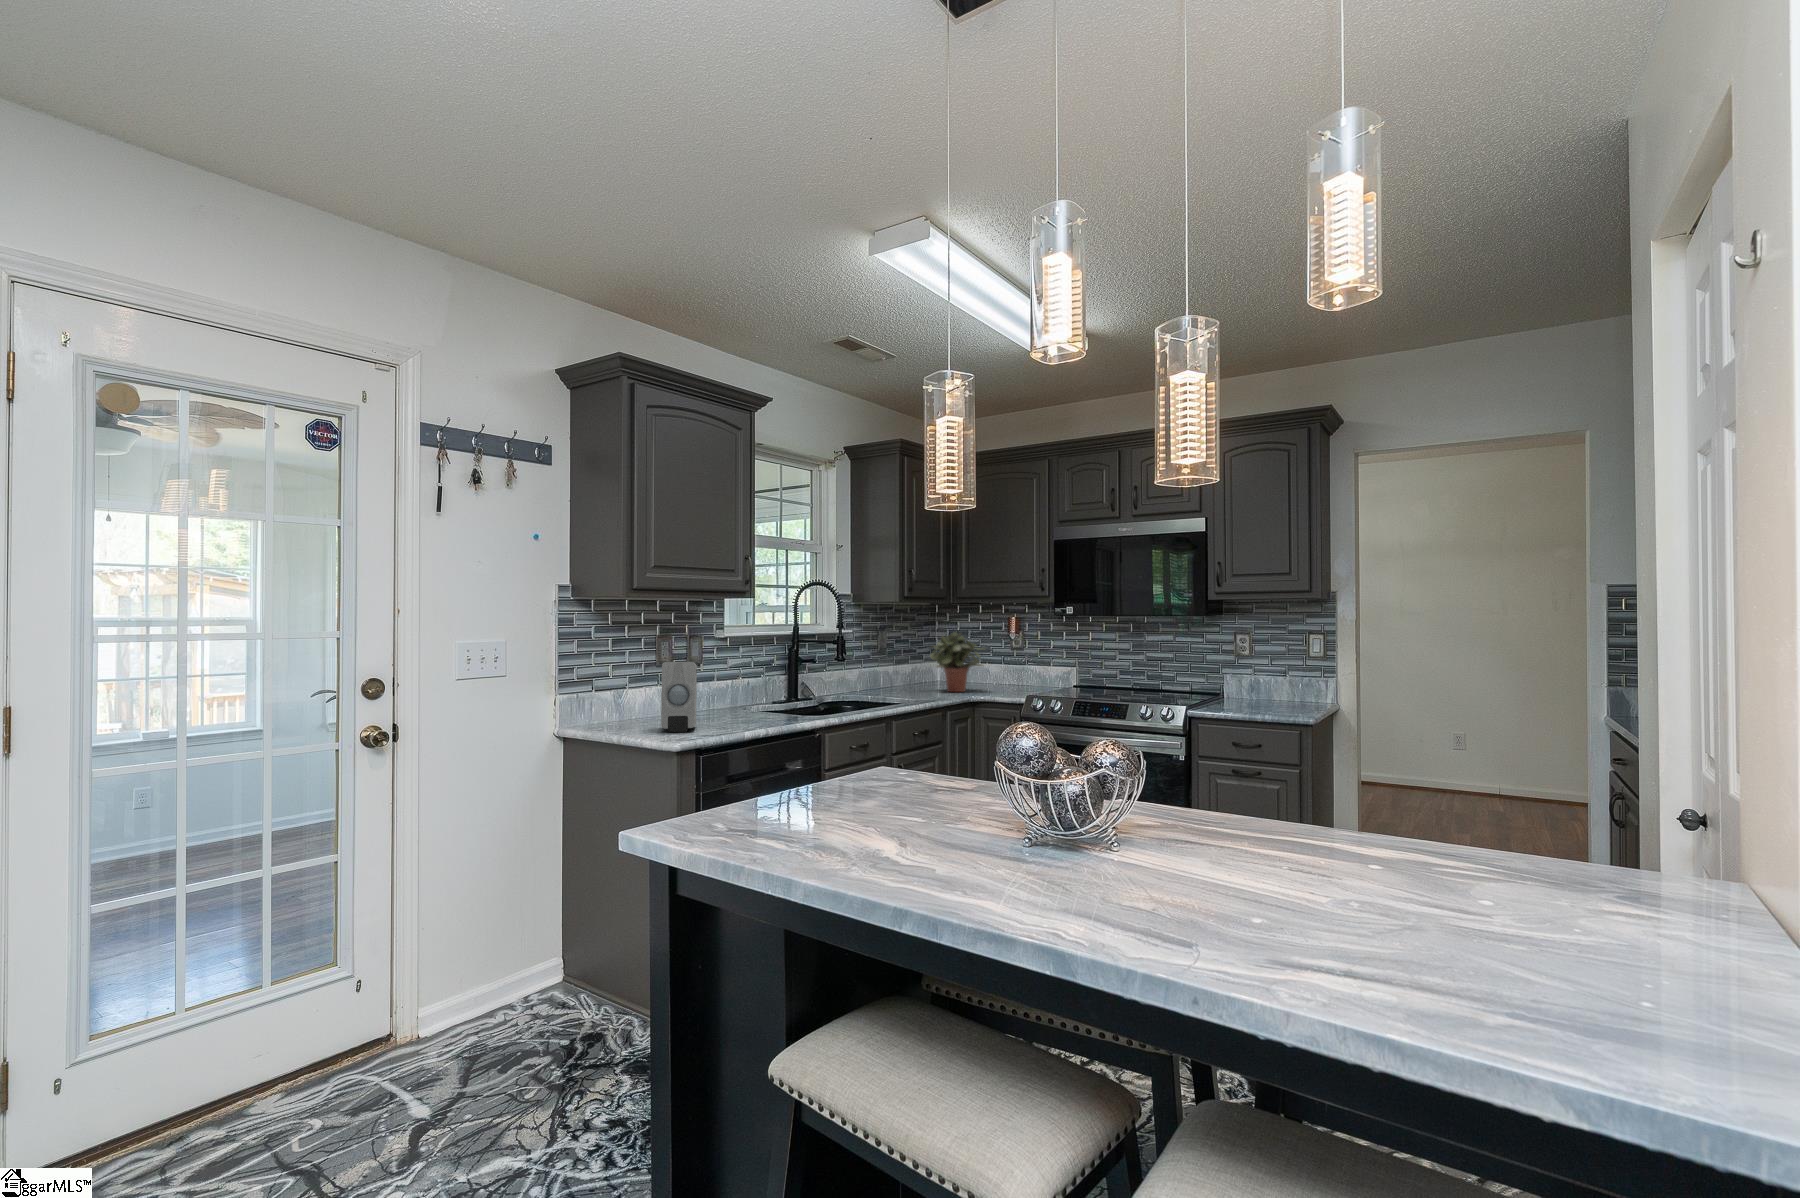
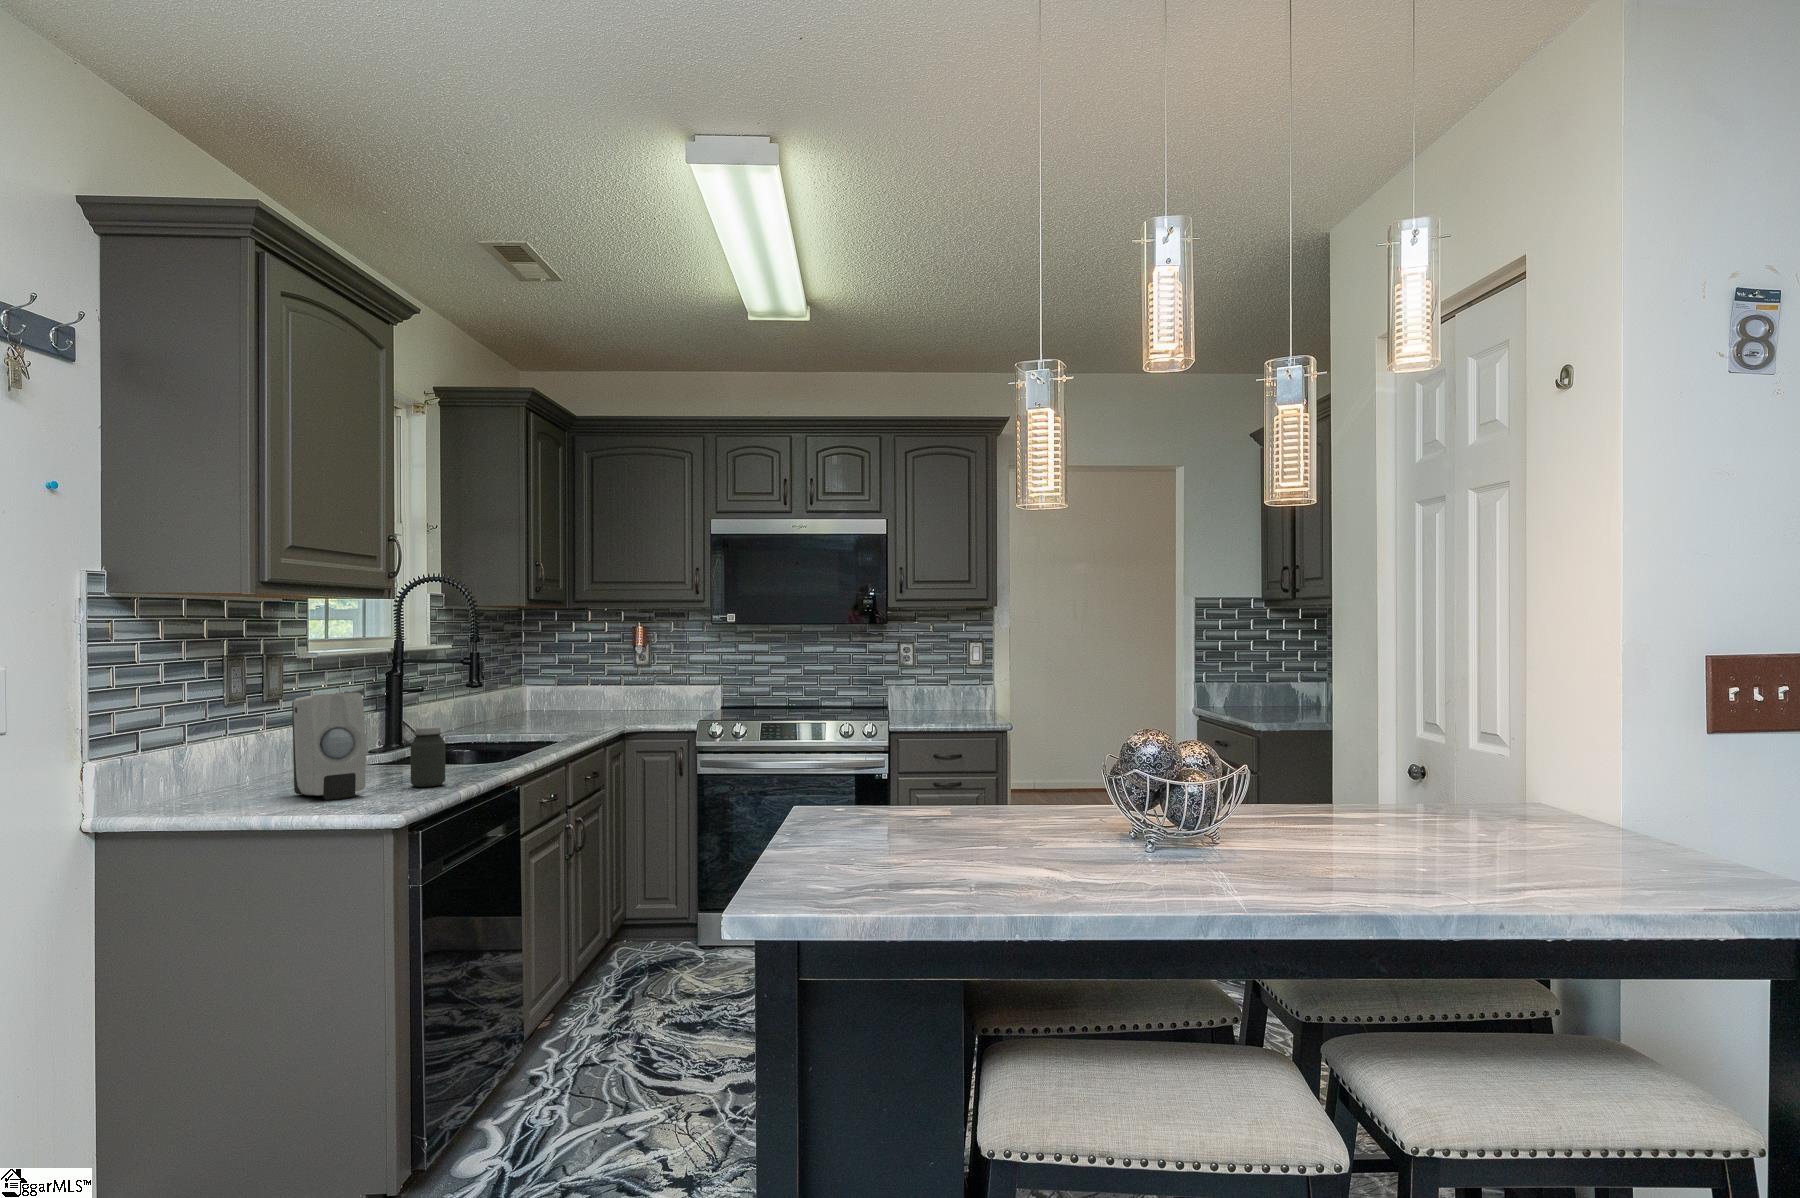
potted plant: present [930,632,985,692] -> none [527,647,604,724]
jar: none [733,687,756,730] -> present [411,726,445,787]

